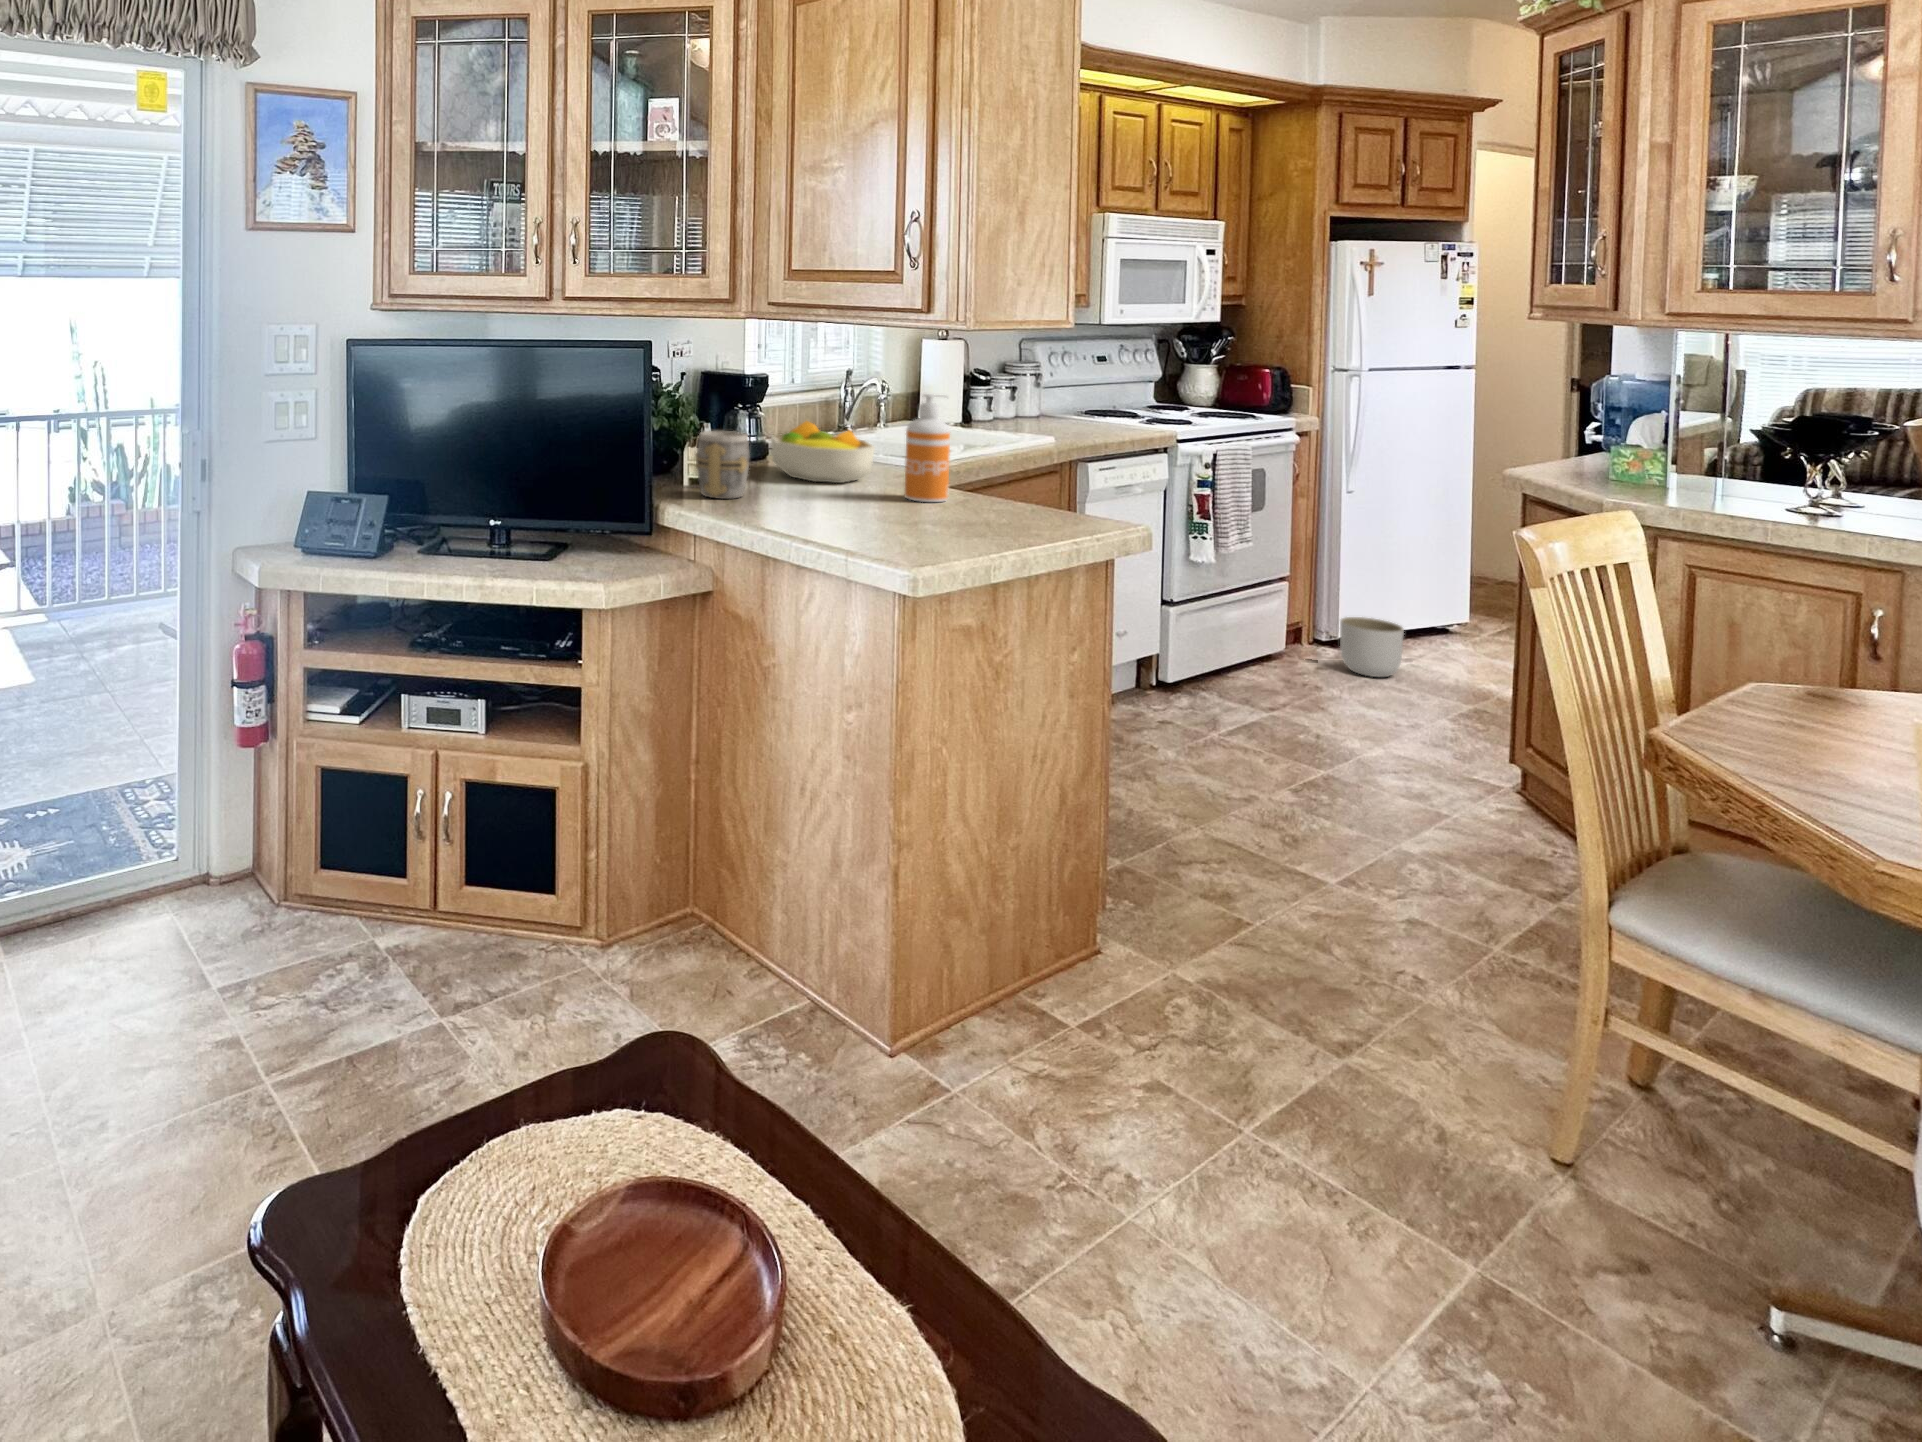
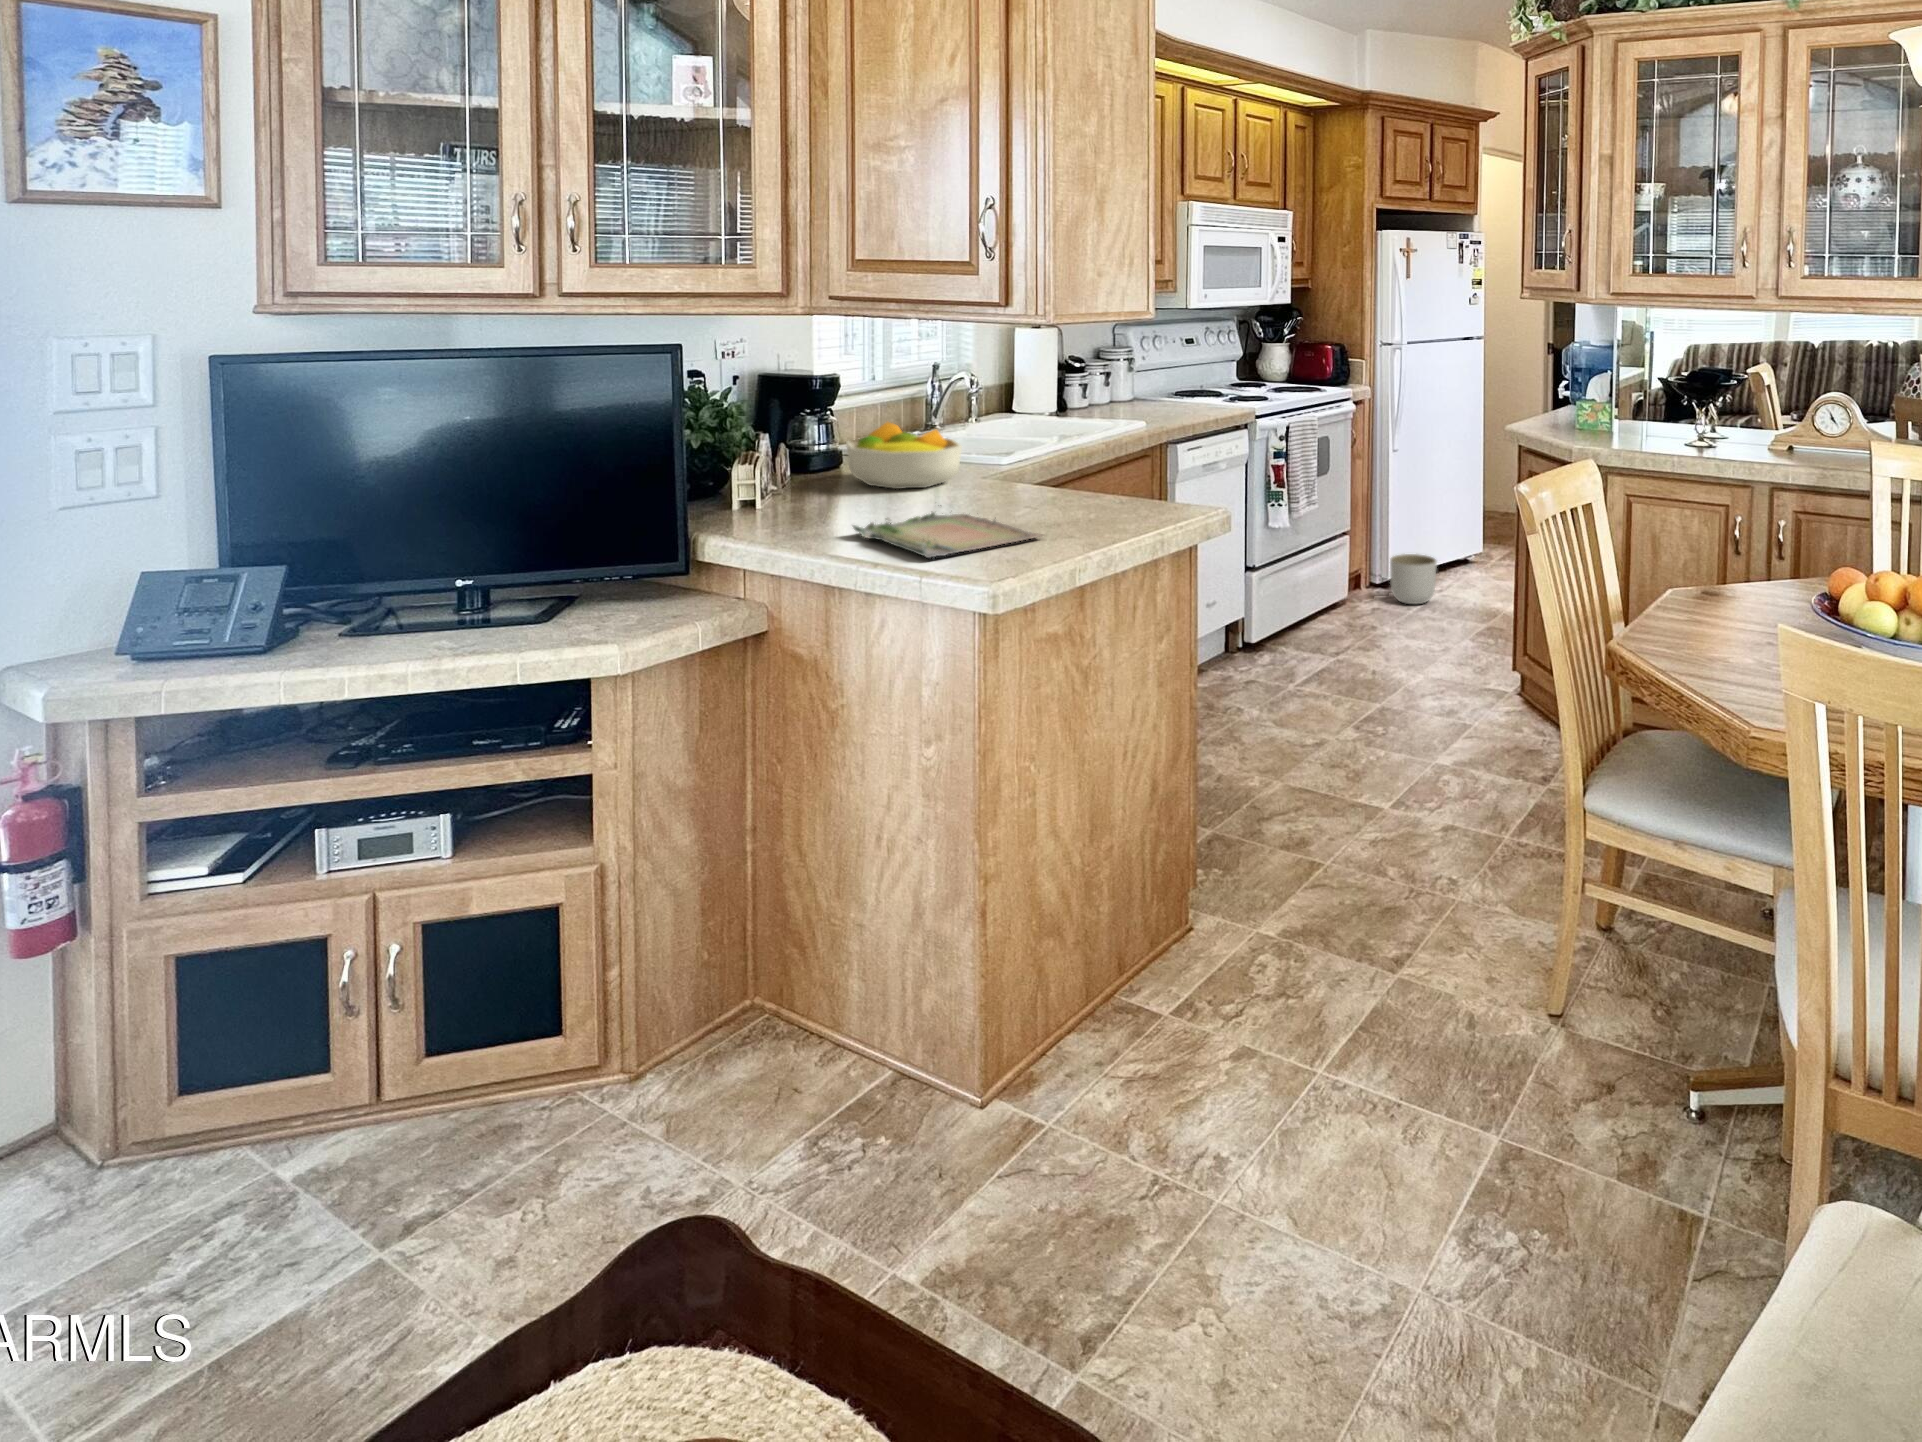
soap dispenser: present [904,394,950,502] -> none [992,388,1038,502]
mug: present [696,431,749,499] -> none [746,442,813,521]
tray: none [784,494,961,542] -> present [853,505,1042,558]

